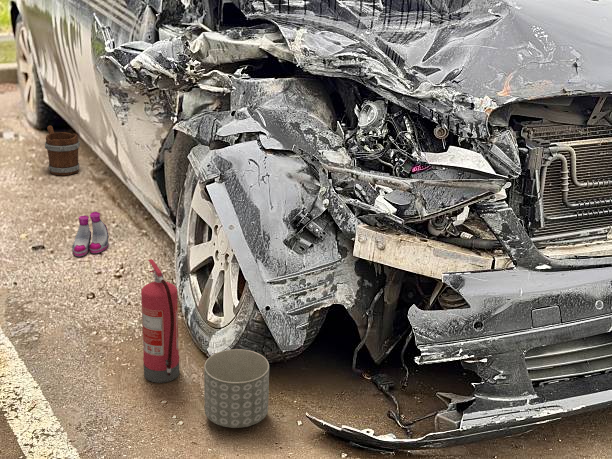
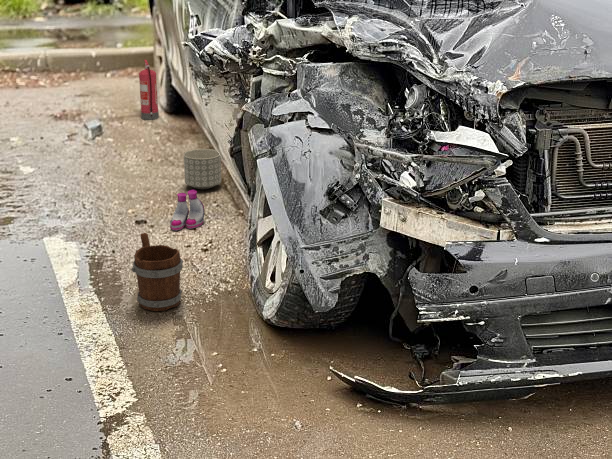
bucket: present [45,126,80,175] -> present [132,233,183,311]
fire extinguisher: present [141,259,179,383] -> present [139,60,159,120]
planter: present [204,349,269,428] -> present [184,149,221,190]

